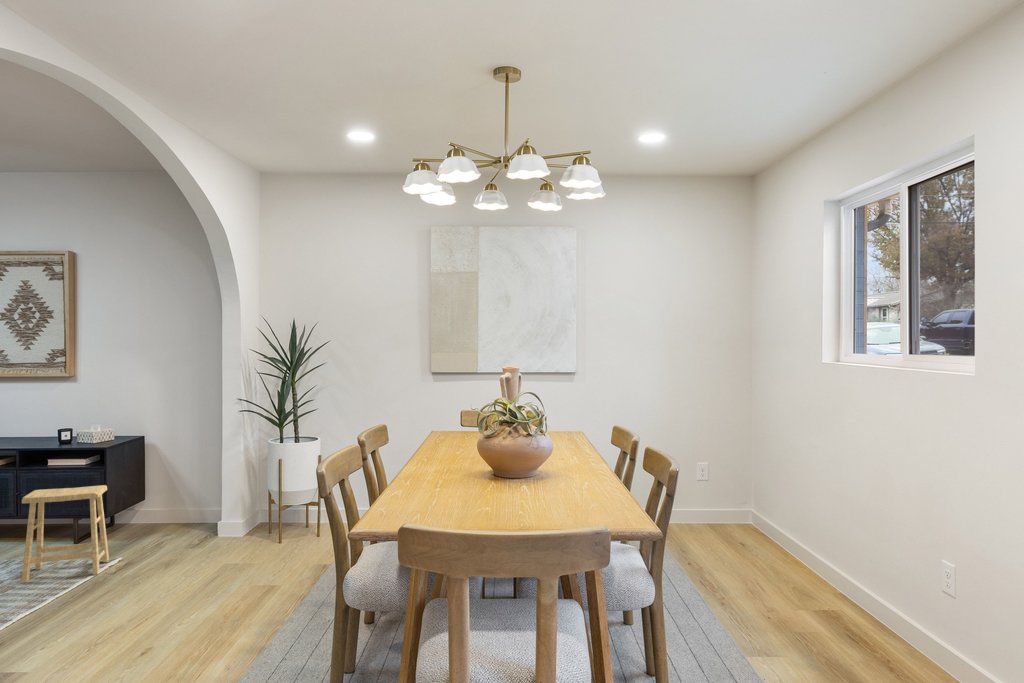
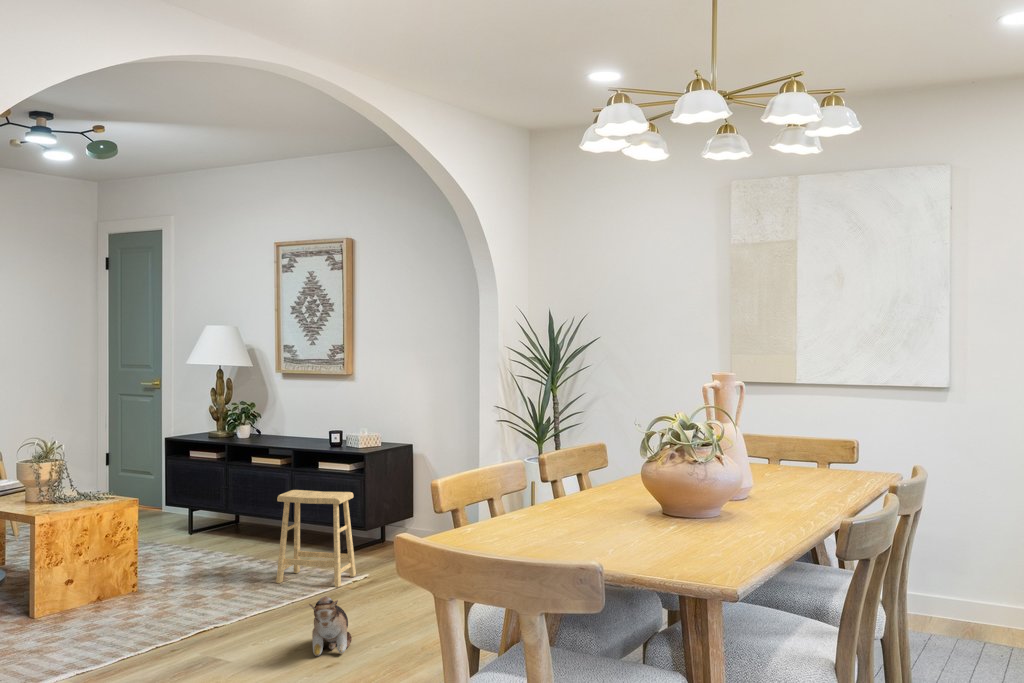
plush toy: none [113,587,152,645] -> present [309,596,352,656]

